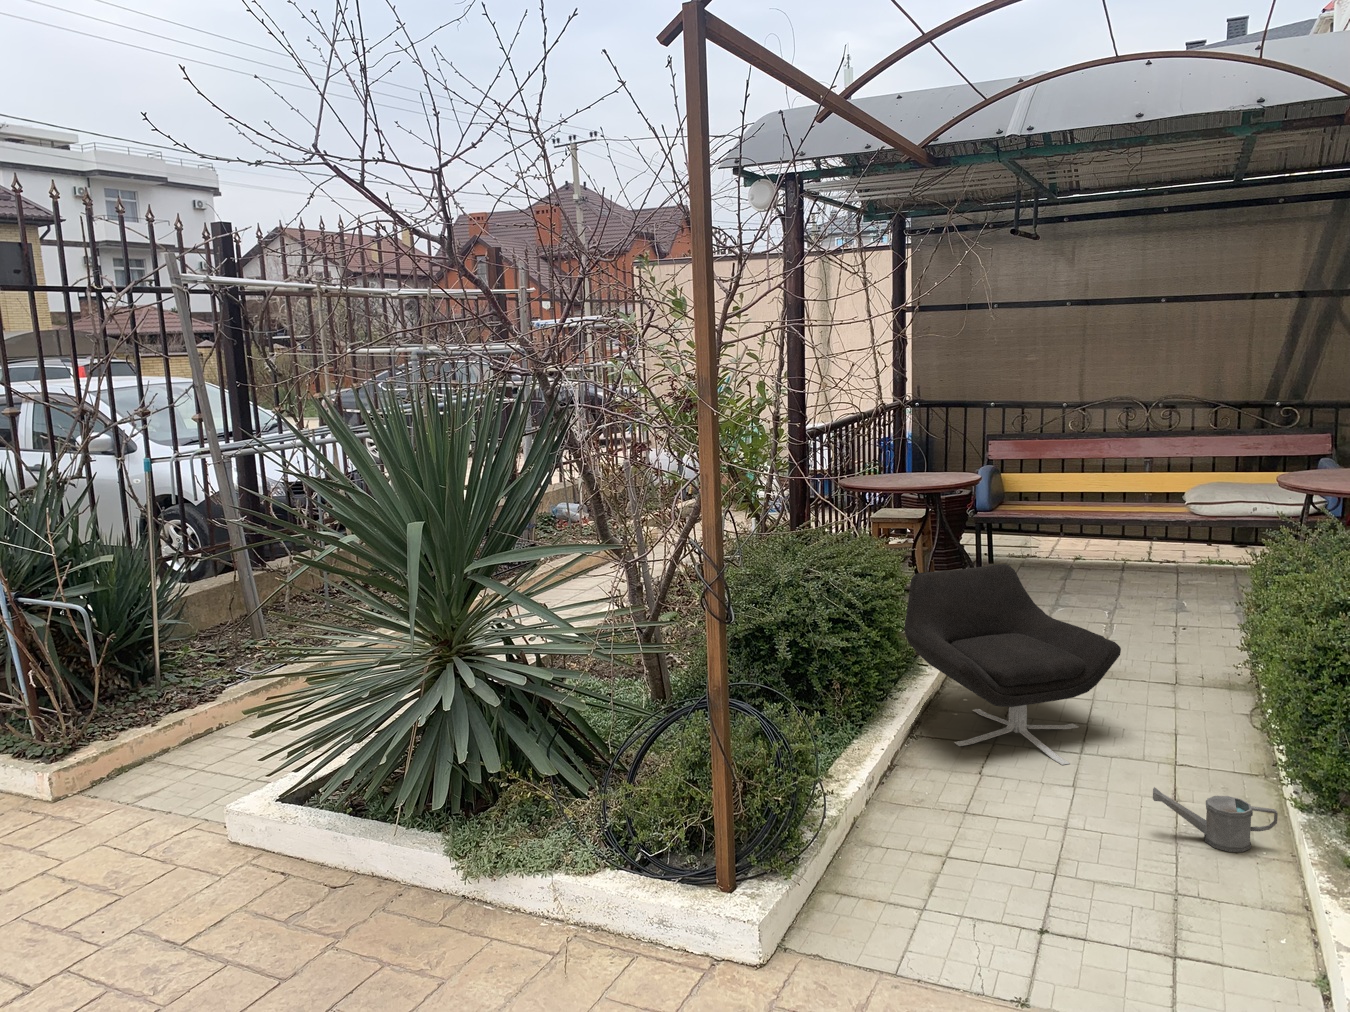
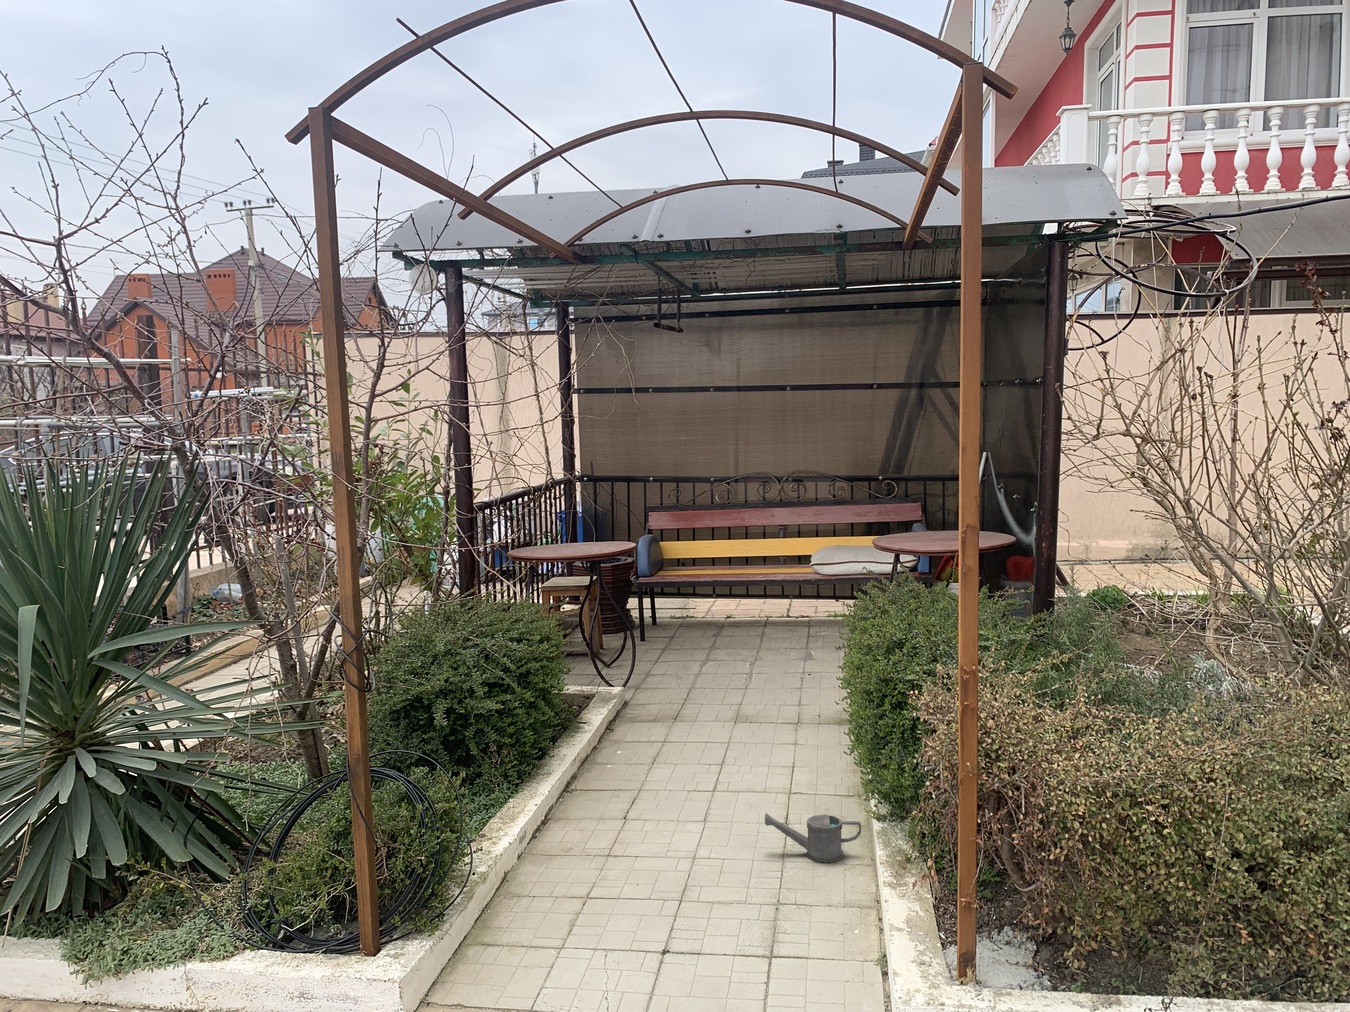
lounge chair: present [904,564,1121,765] -> none [559,624,746,804]

